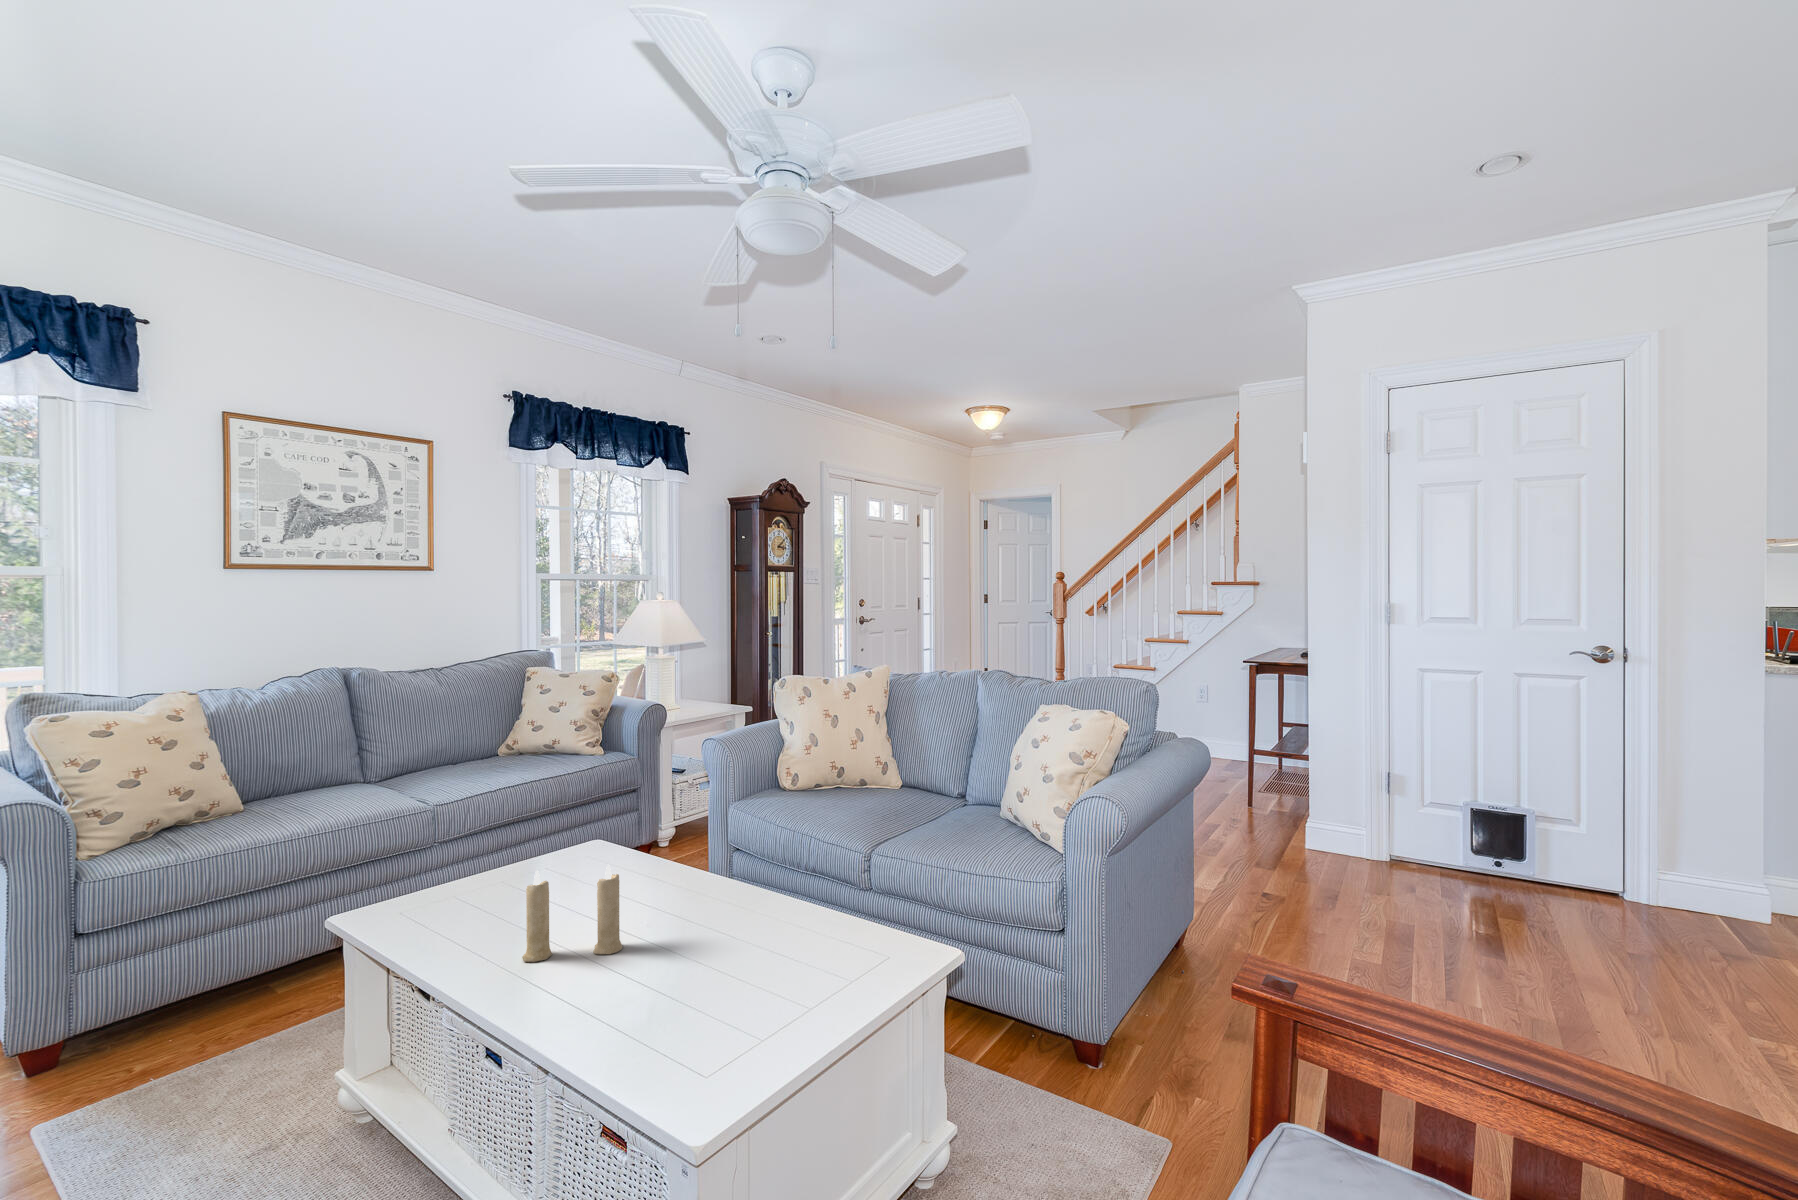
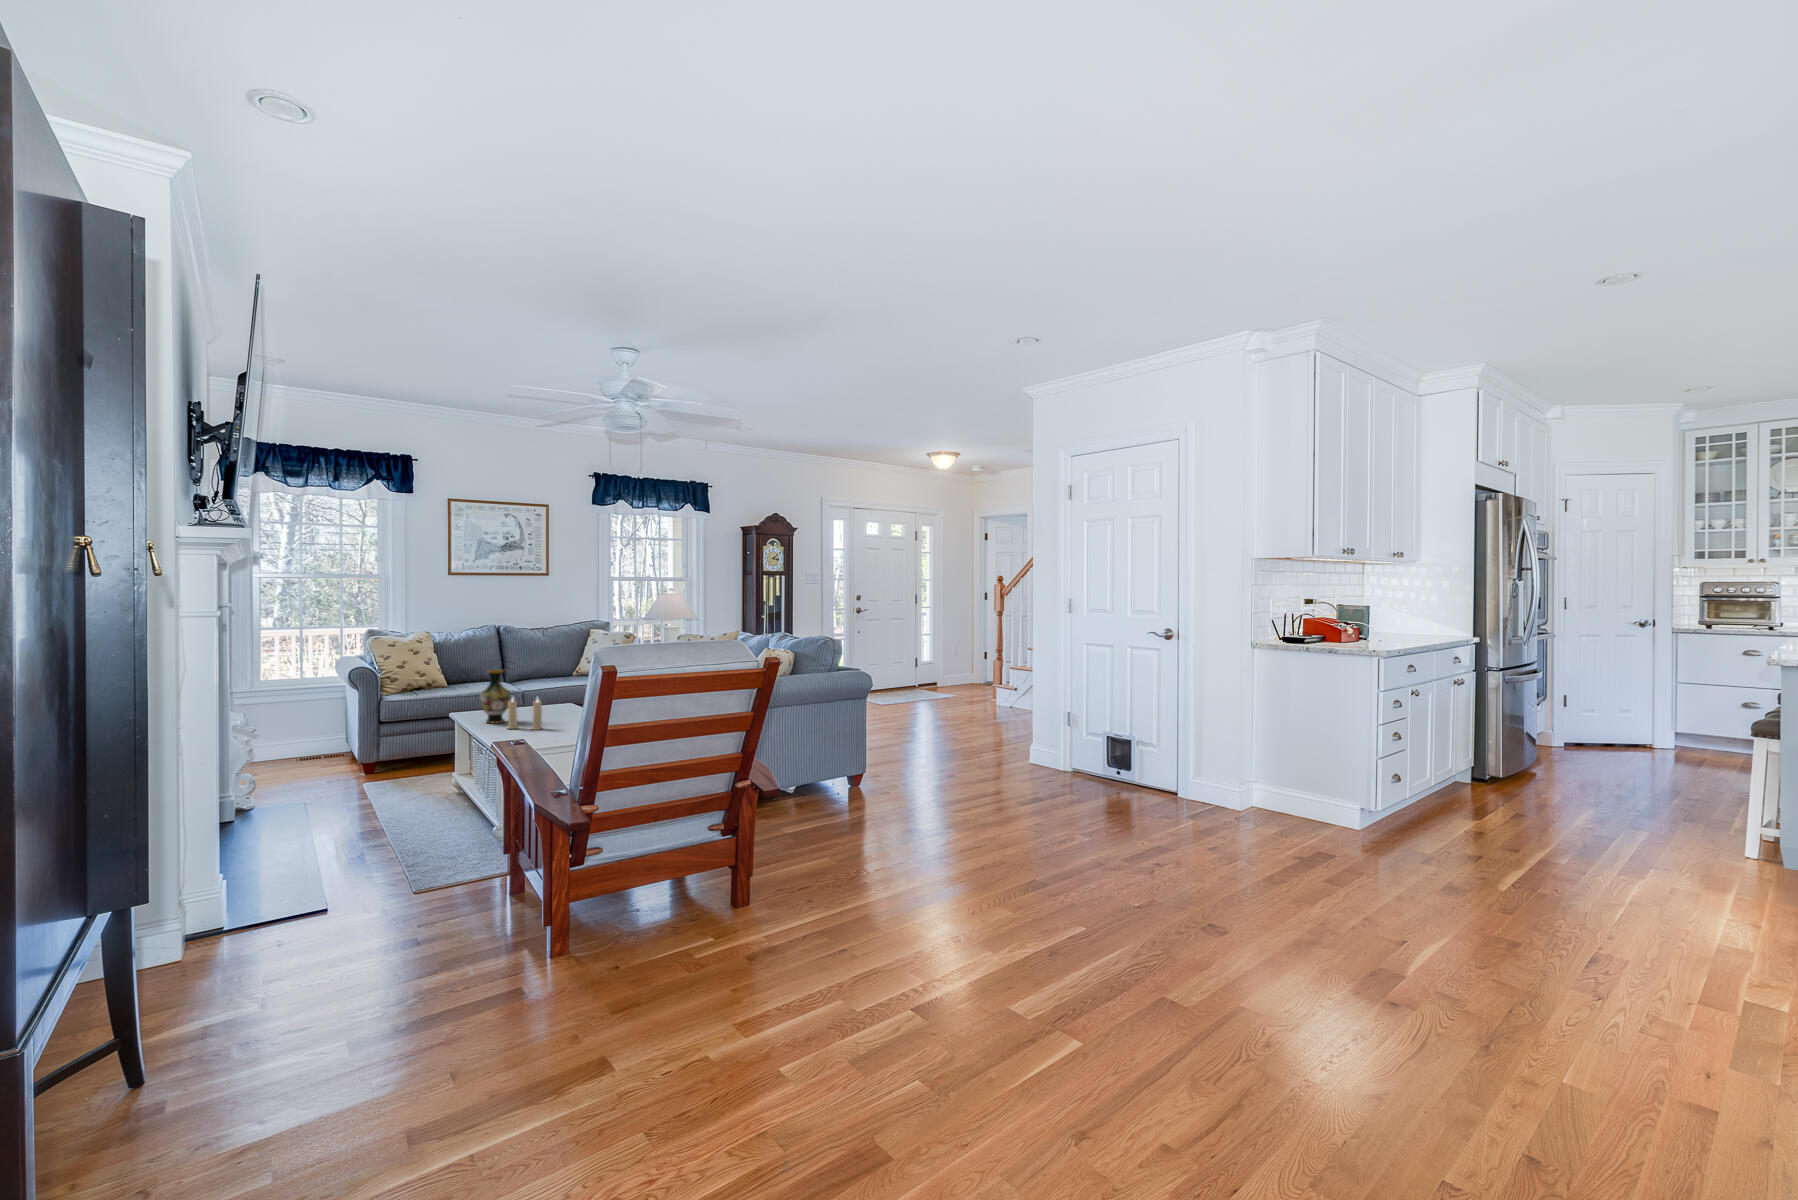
vase: none [420,793,499,940] -> present [480,670,510,723]

